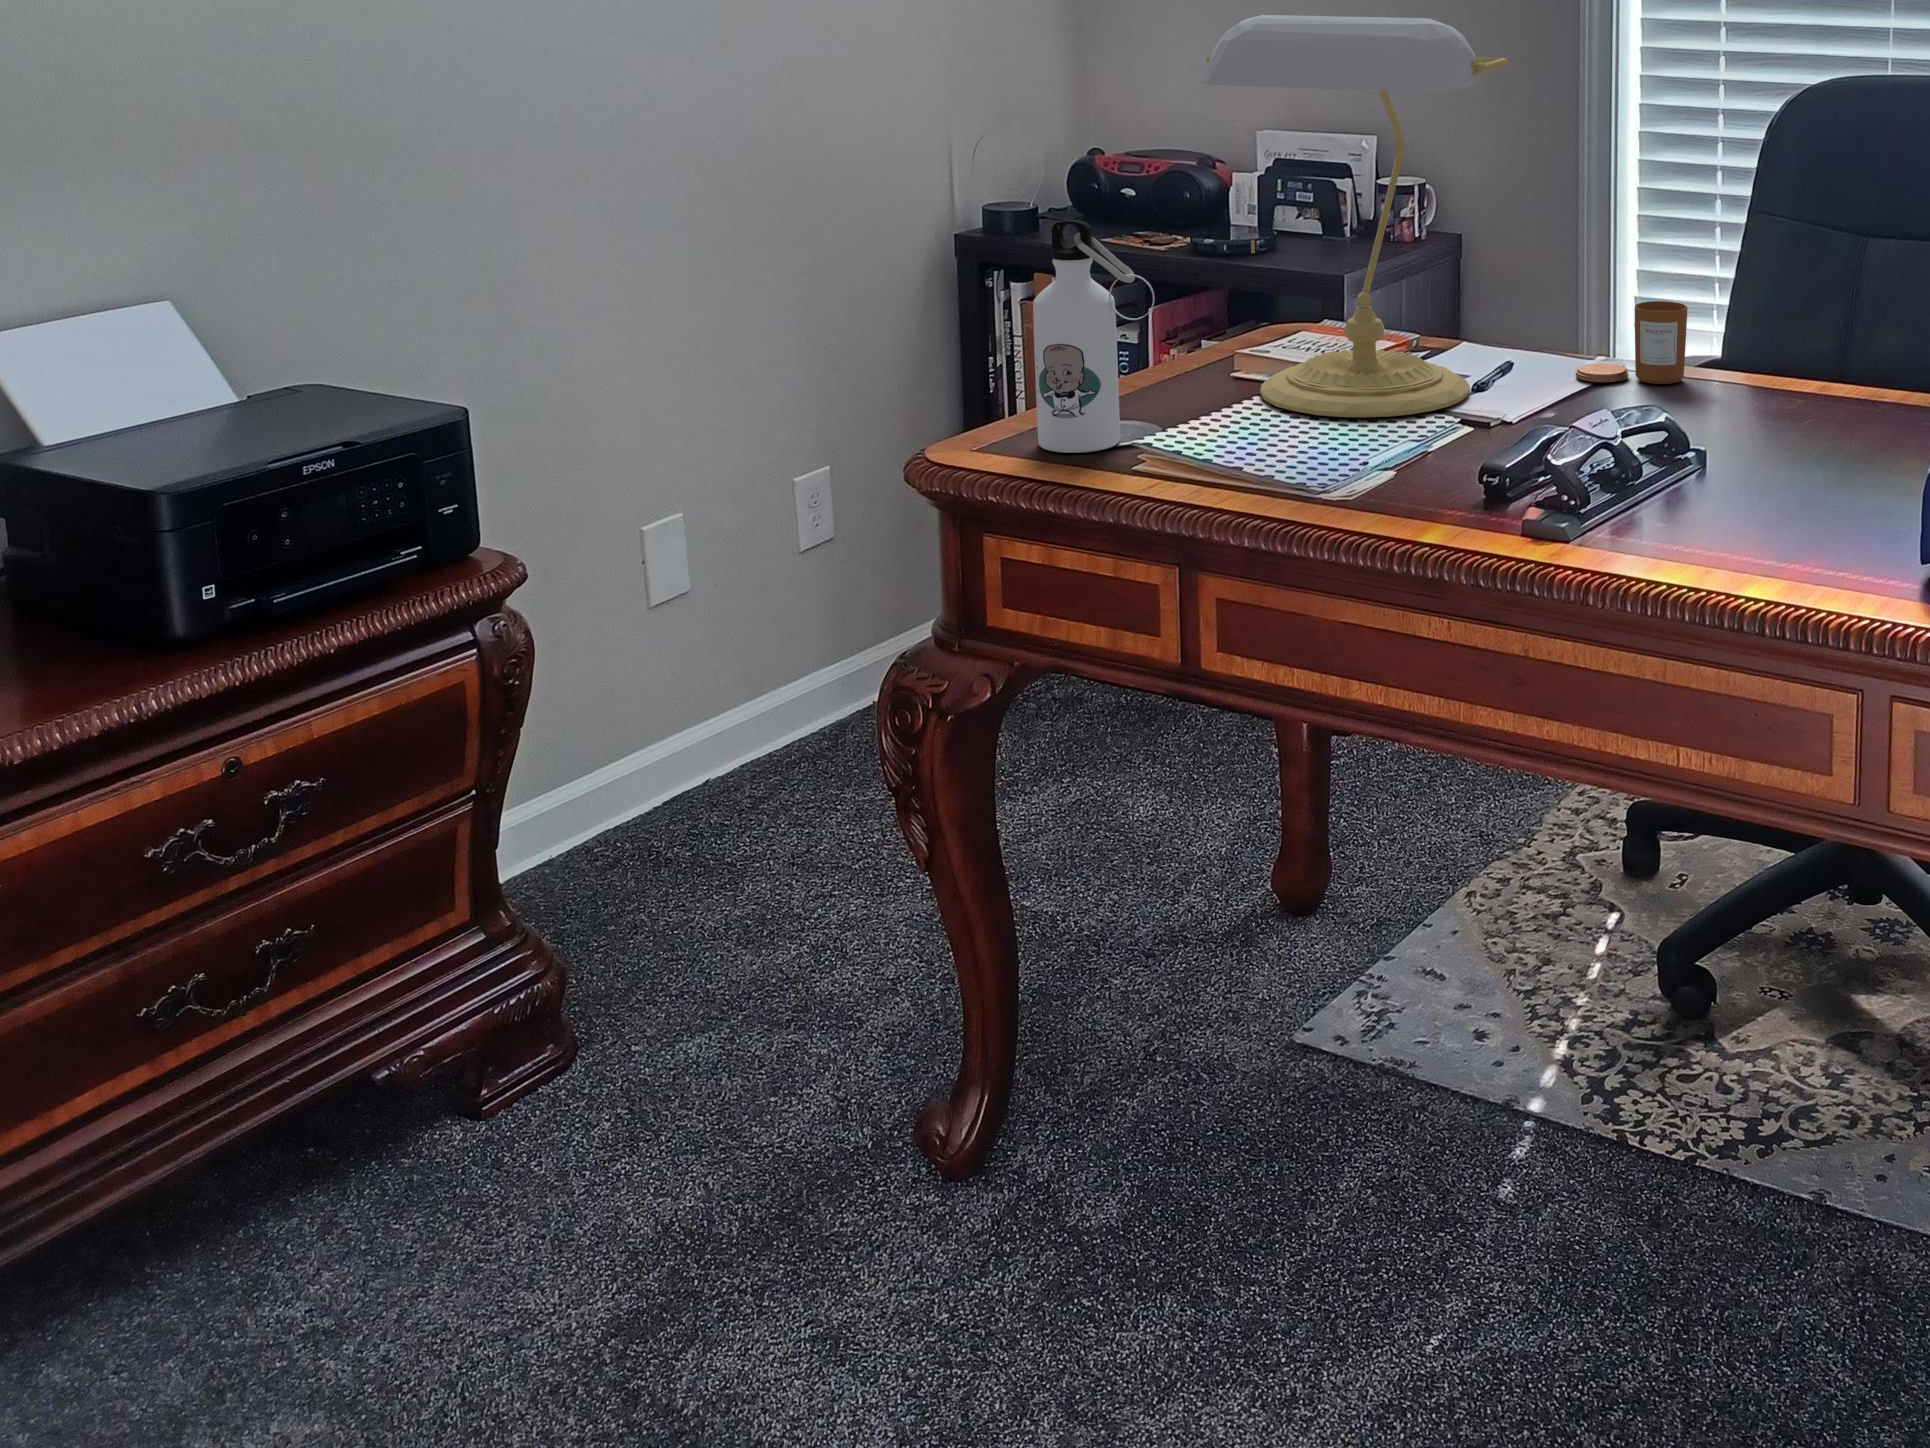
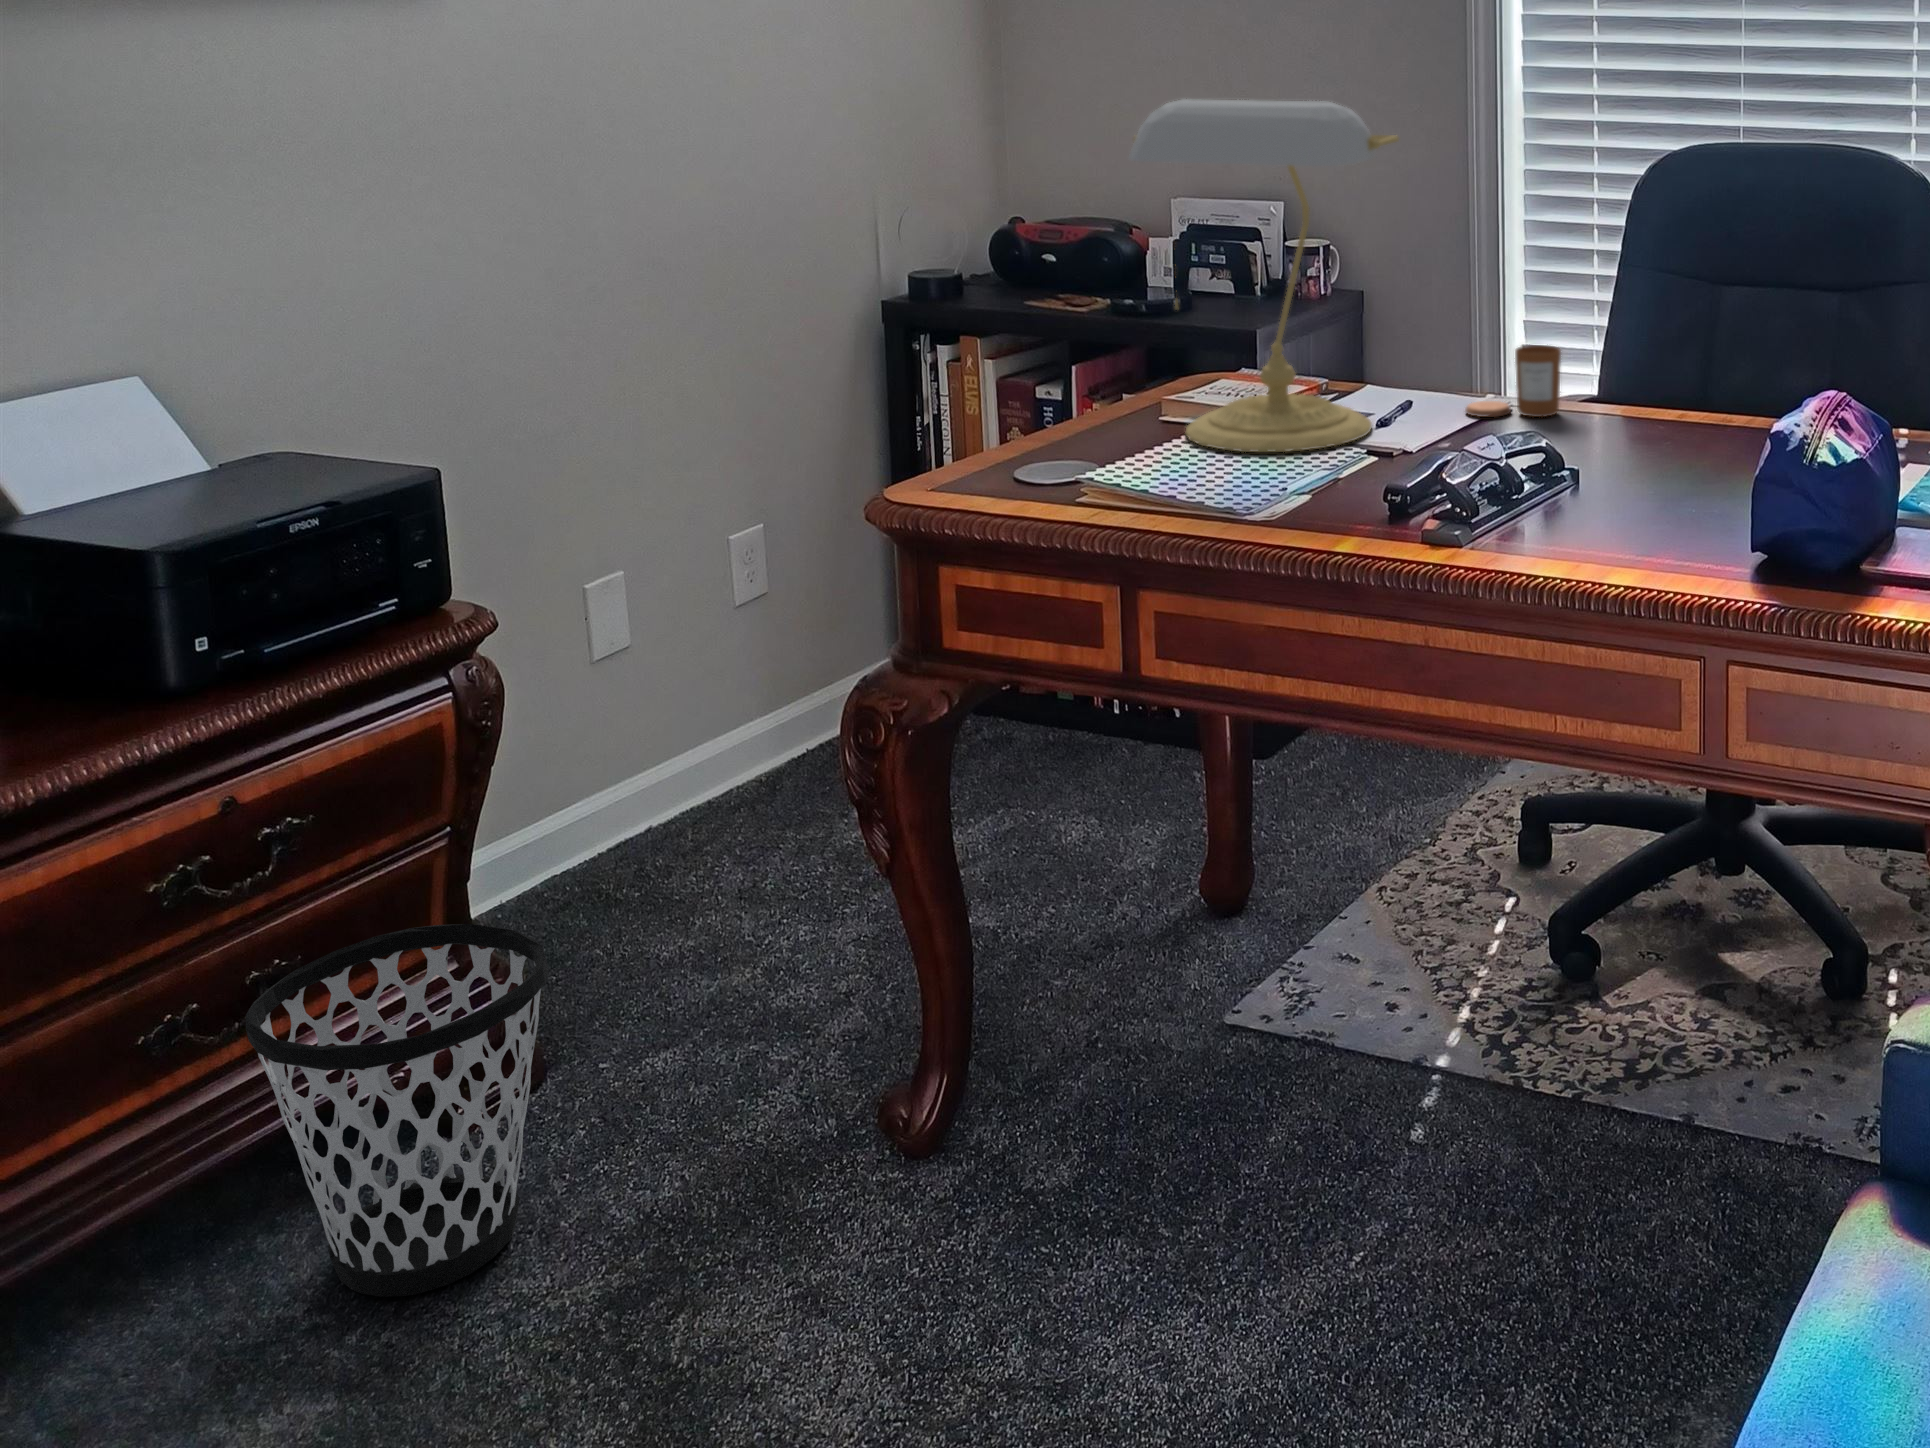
water bottle: present [1033,220,1155,453] -> none [981,282,1091,489]
wastebasket: none [250,900,565,1301] -> present [246,924,549,1297]

